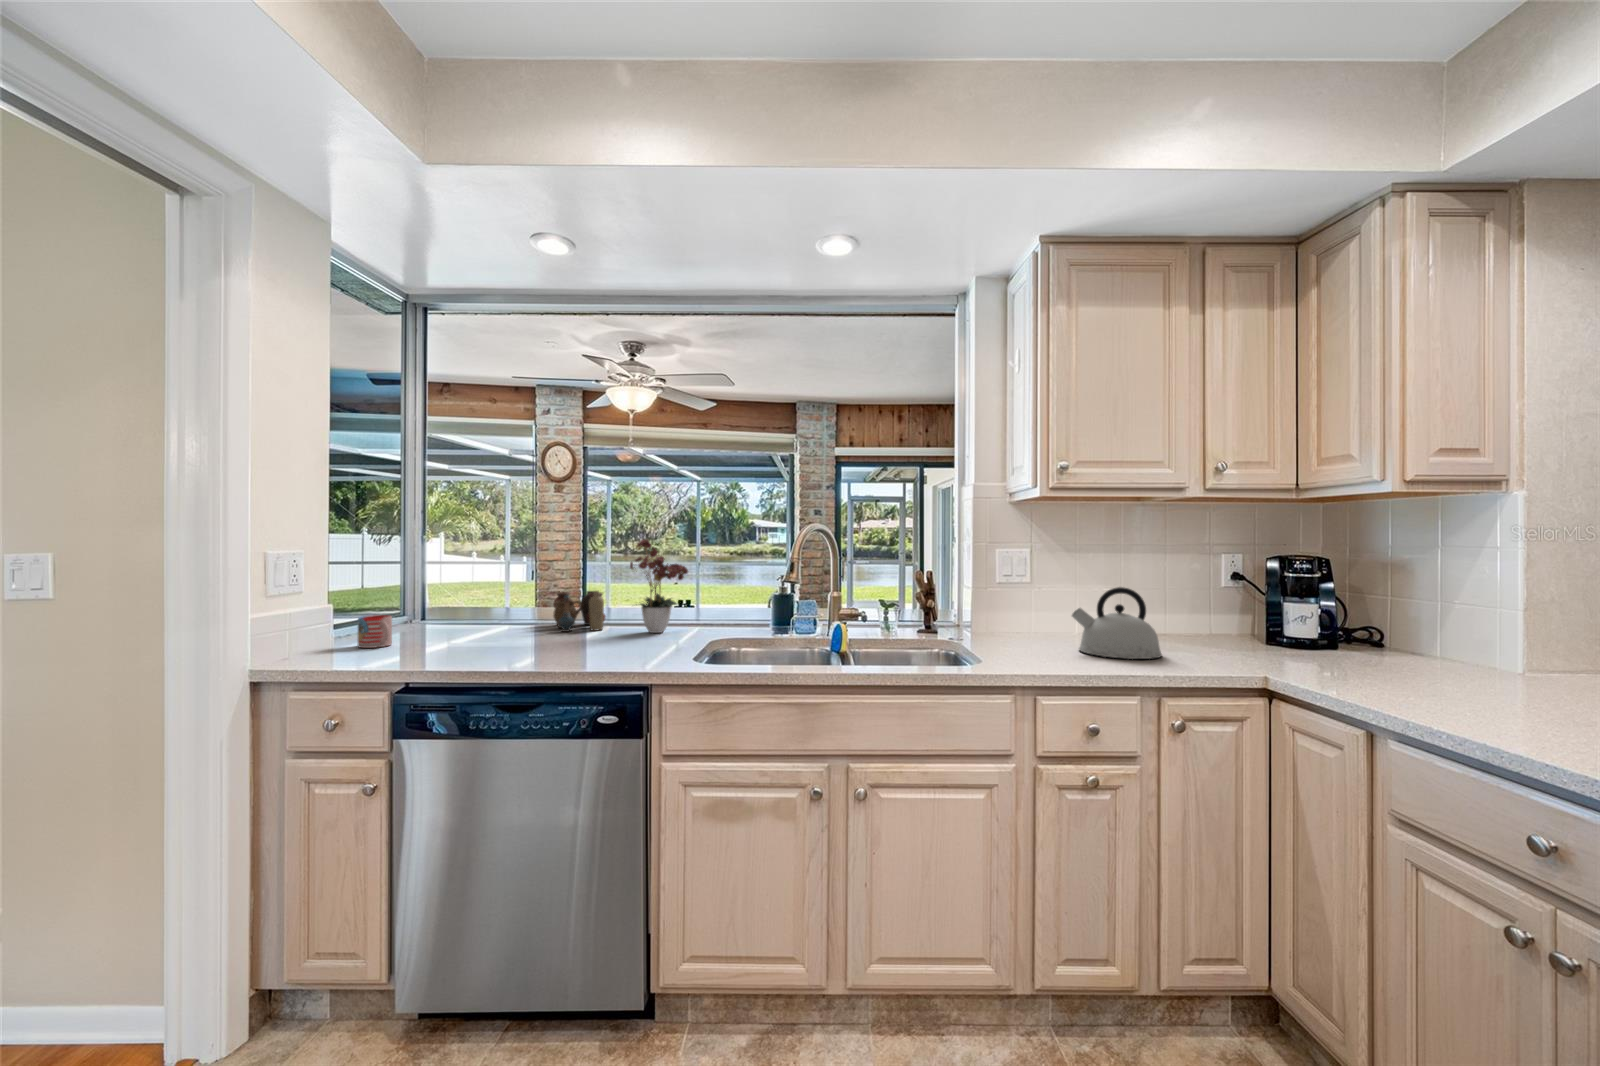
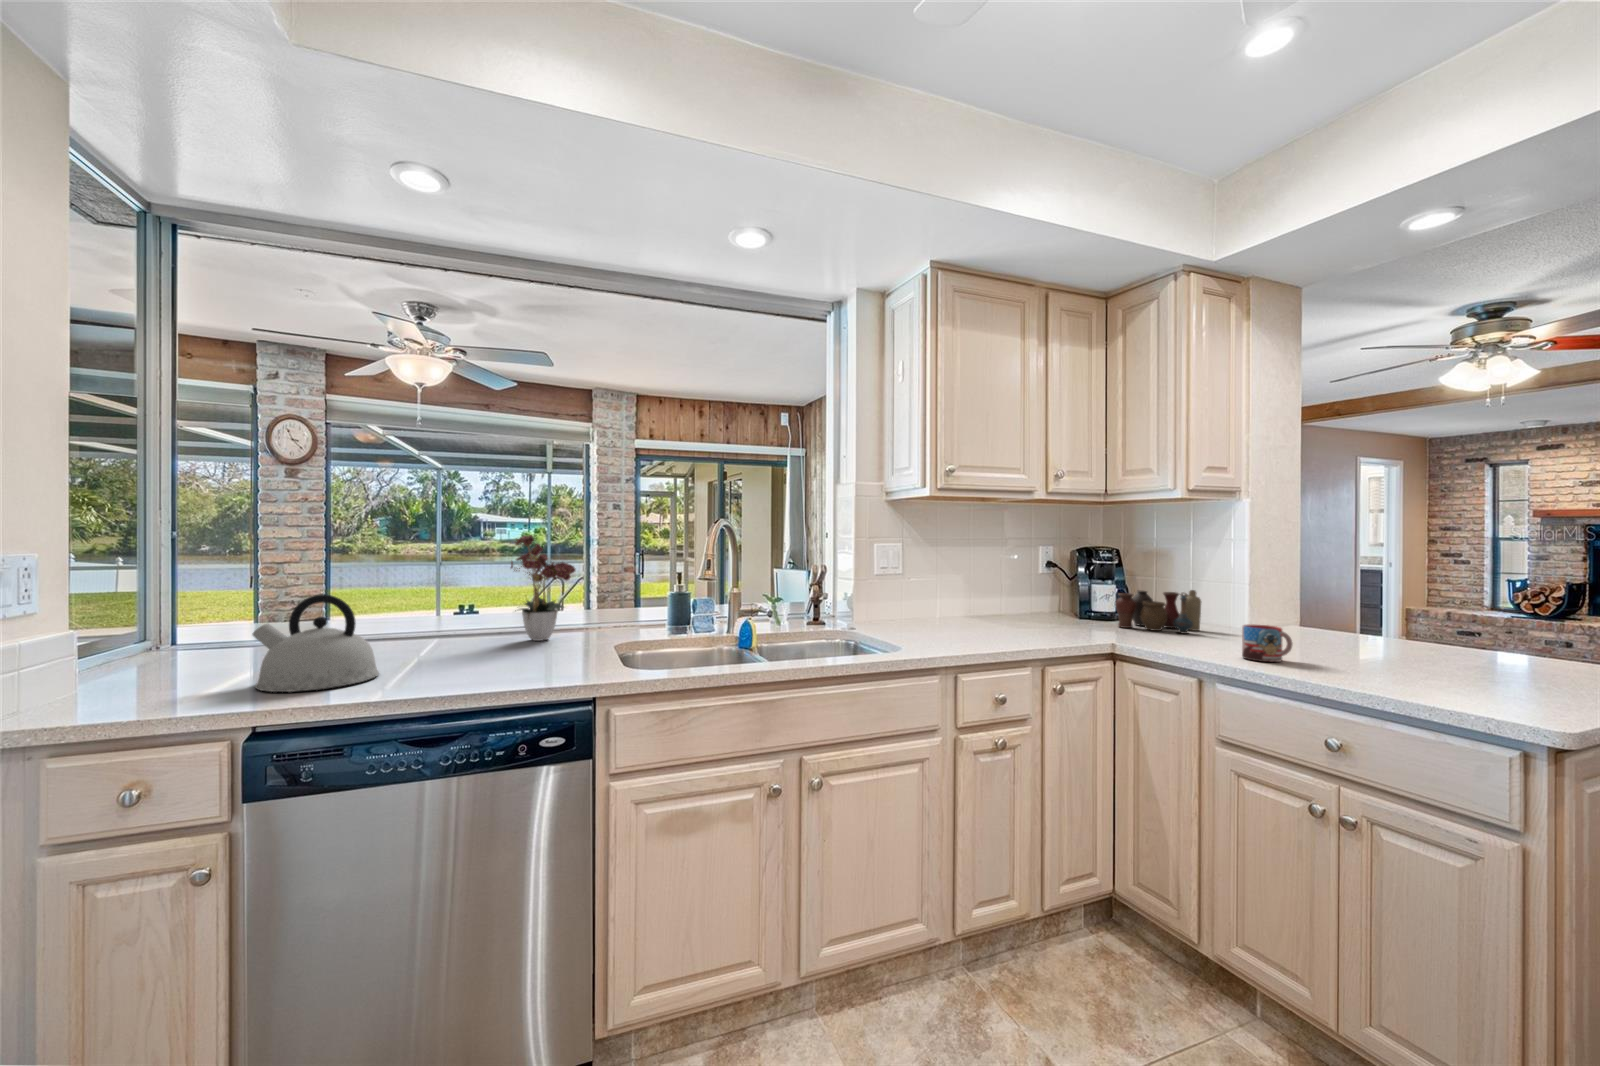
kettle: present [1072,587,1162,659] -> present [252,594,379,692]
vase: present [553,591,606,632] -> present [1115,590,1201,634]
mug: present [358,615,392,648] -> present [1242,625,1292,662]

